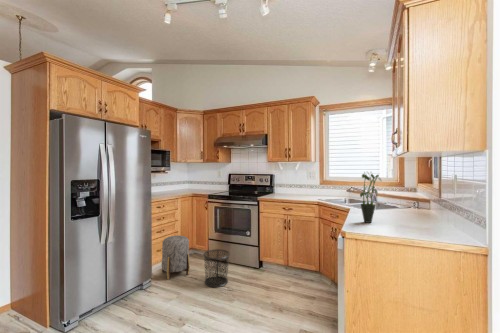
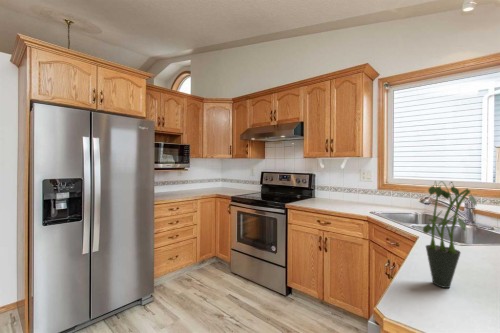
stool: present [162,236,190,279] -> none [171,244,202,296]
trash can: present [203,249,230,287] -> none [210,267,244,318]

